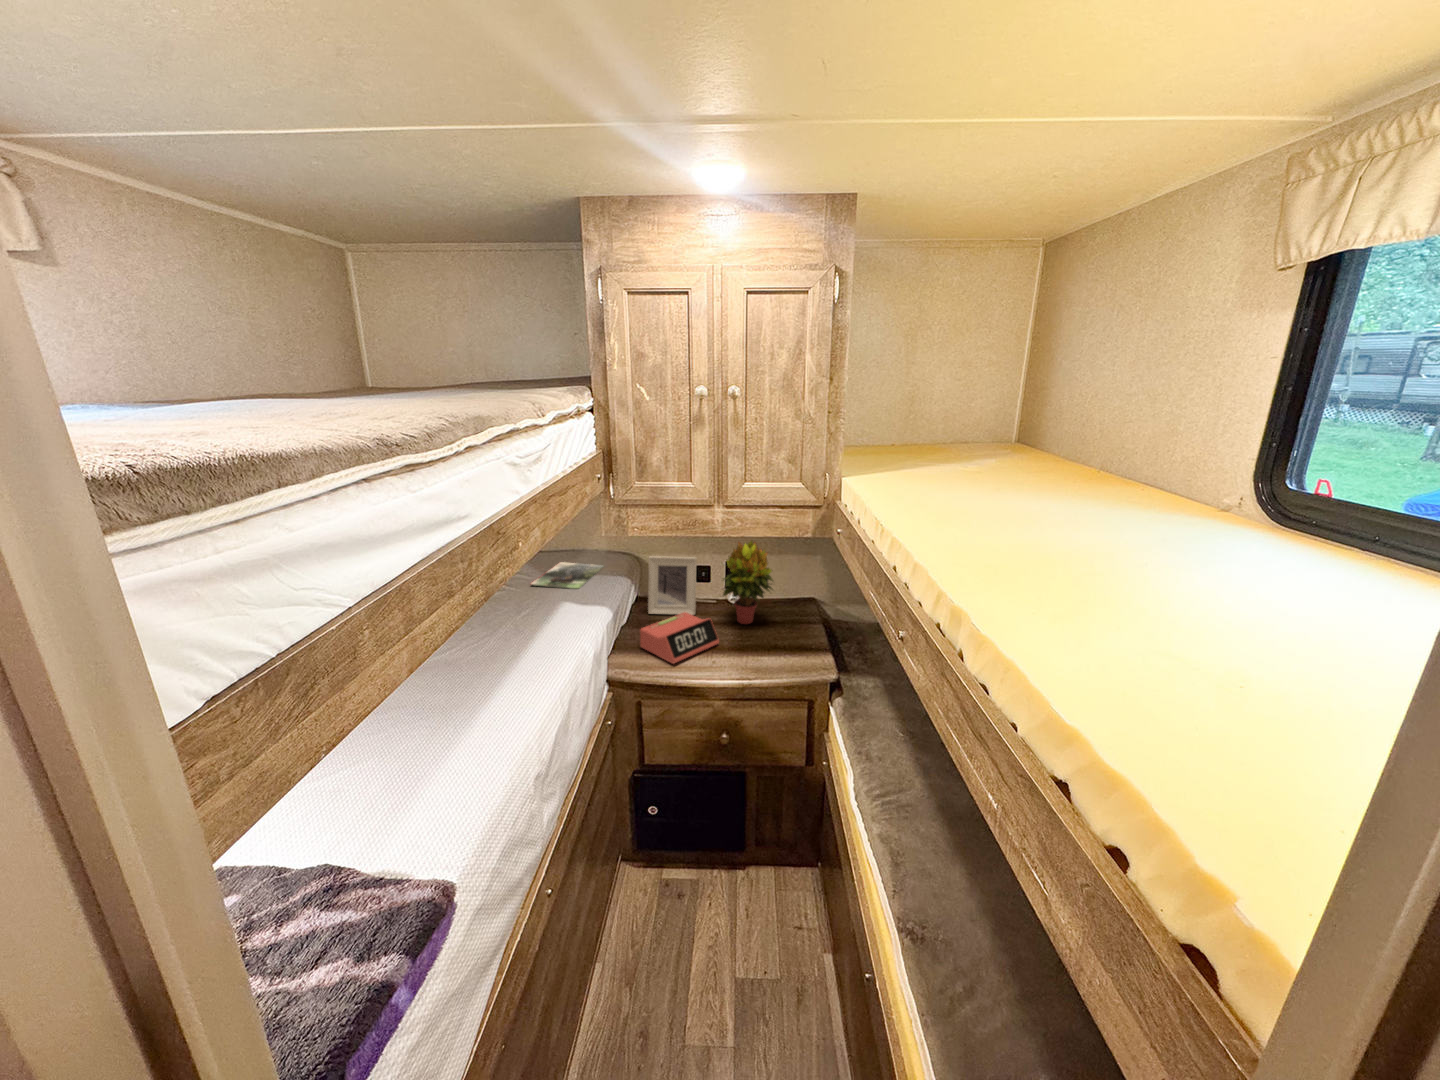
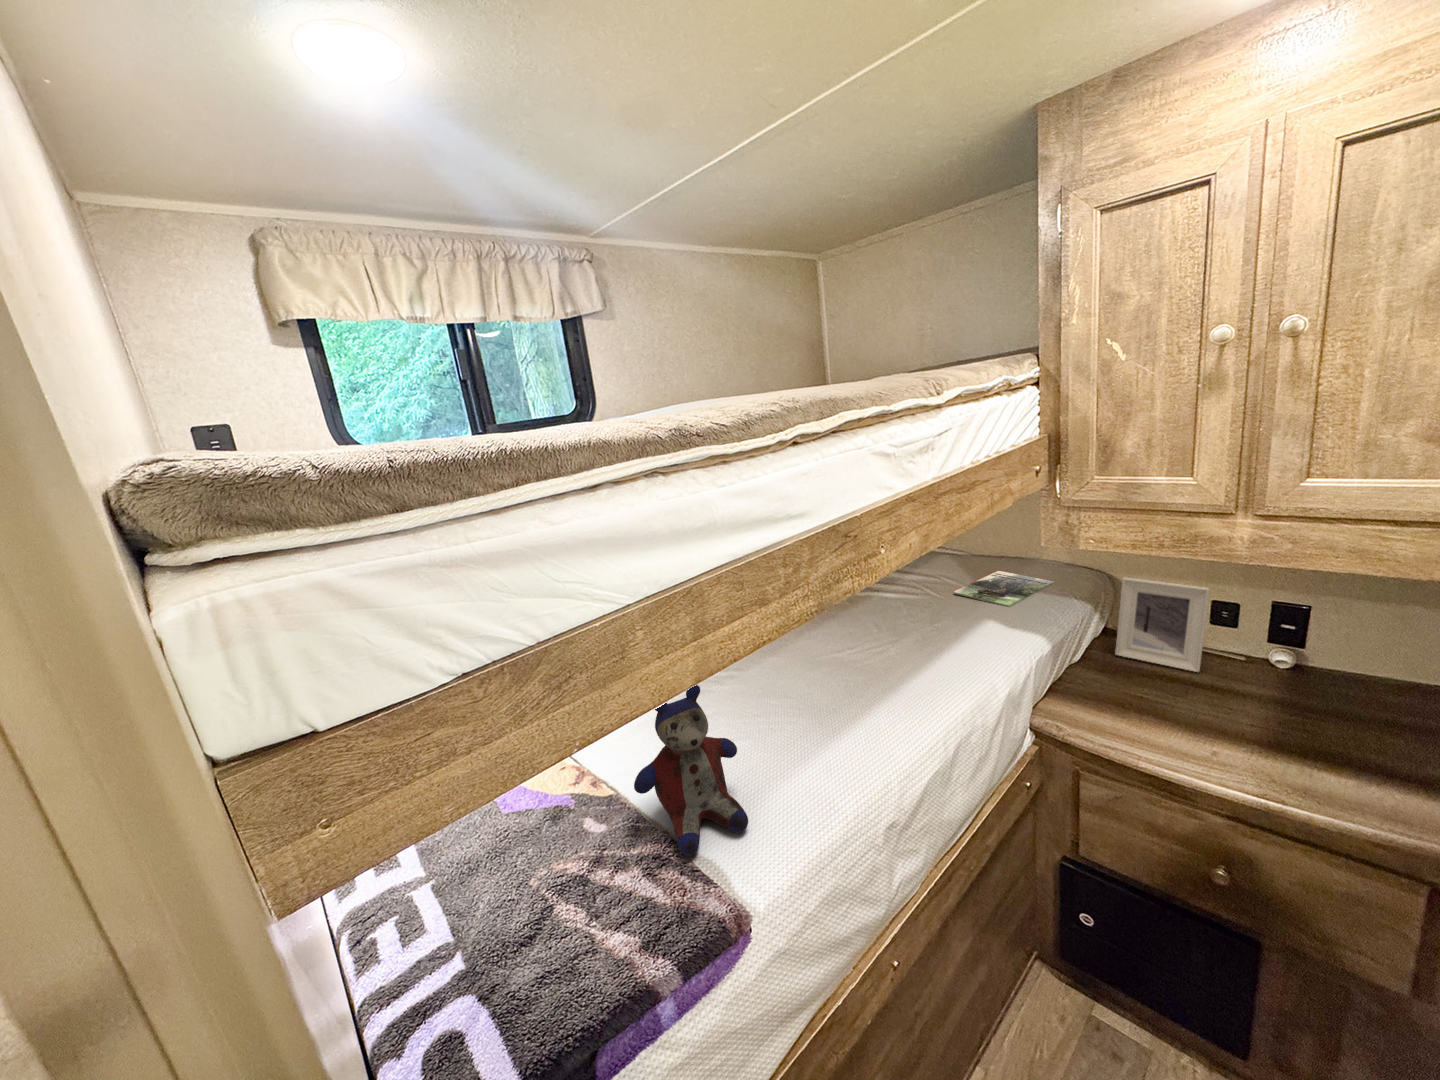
potted plant: present [723,541,773,624] -> none [1254,571,1388,711]
alarm clock: present [640,612,719,664] -> none [1089,666,1236,737]
stuffed bear: none [272,702,422,877] -> present [634,685,748,856]

